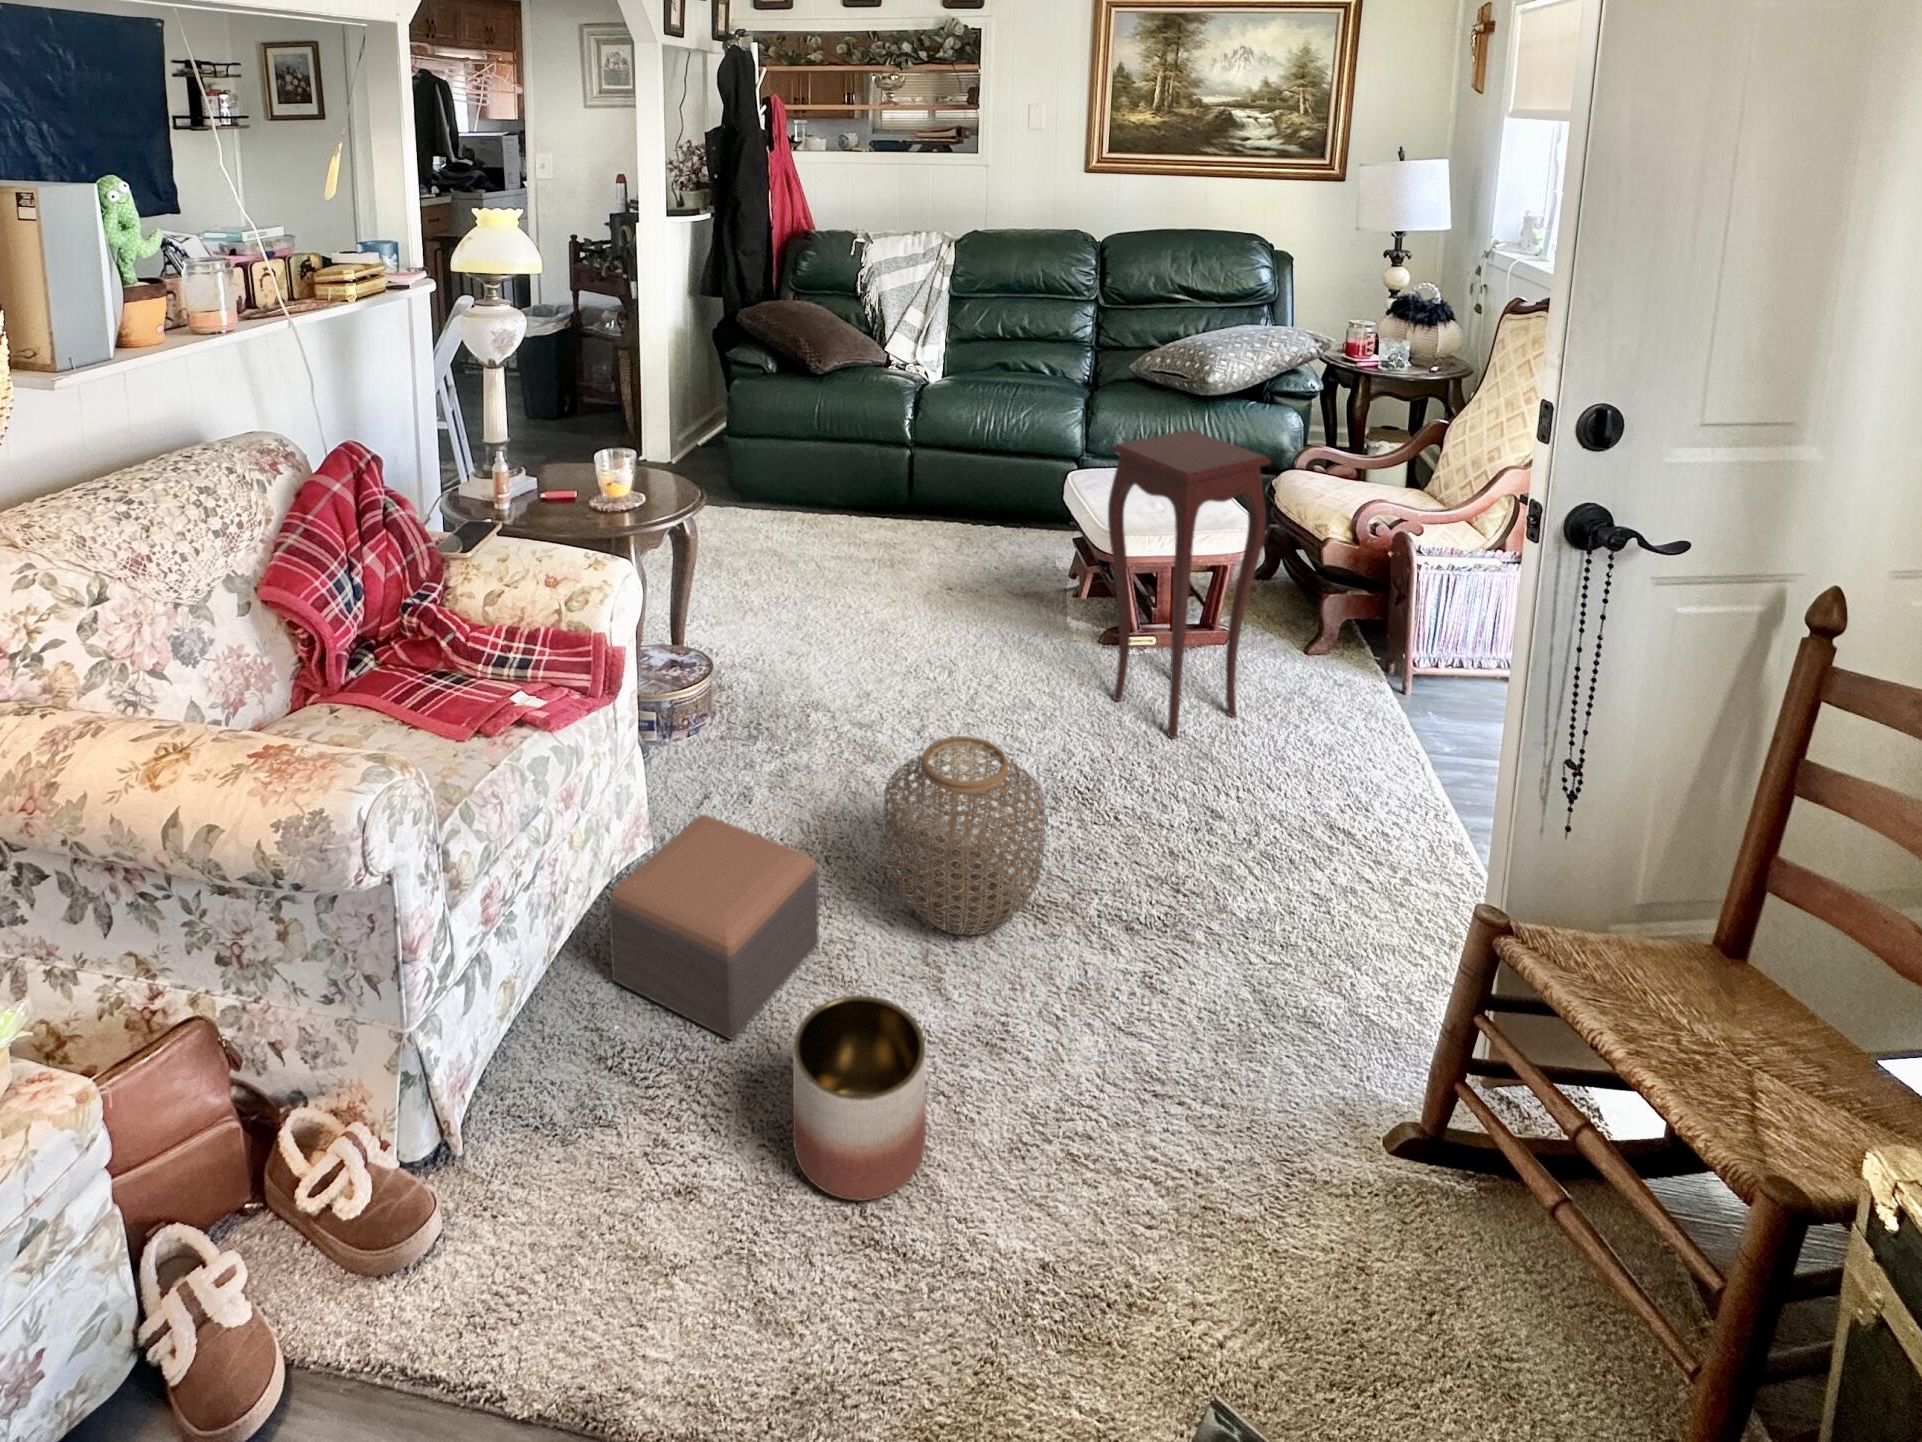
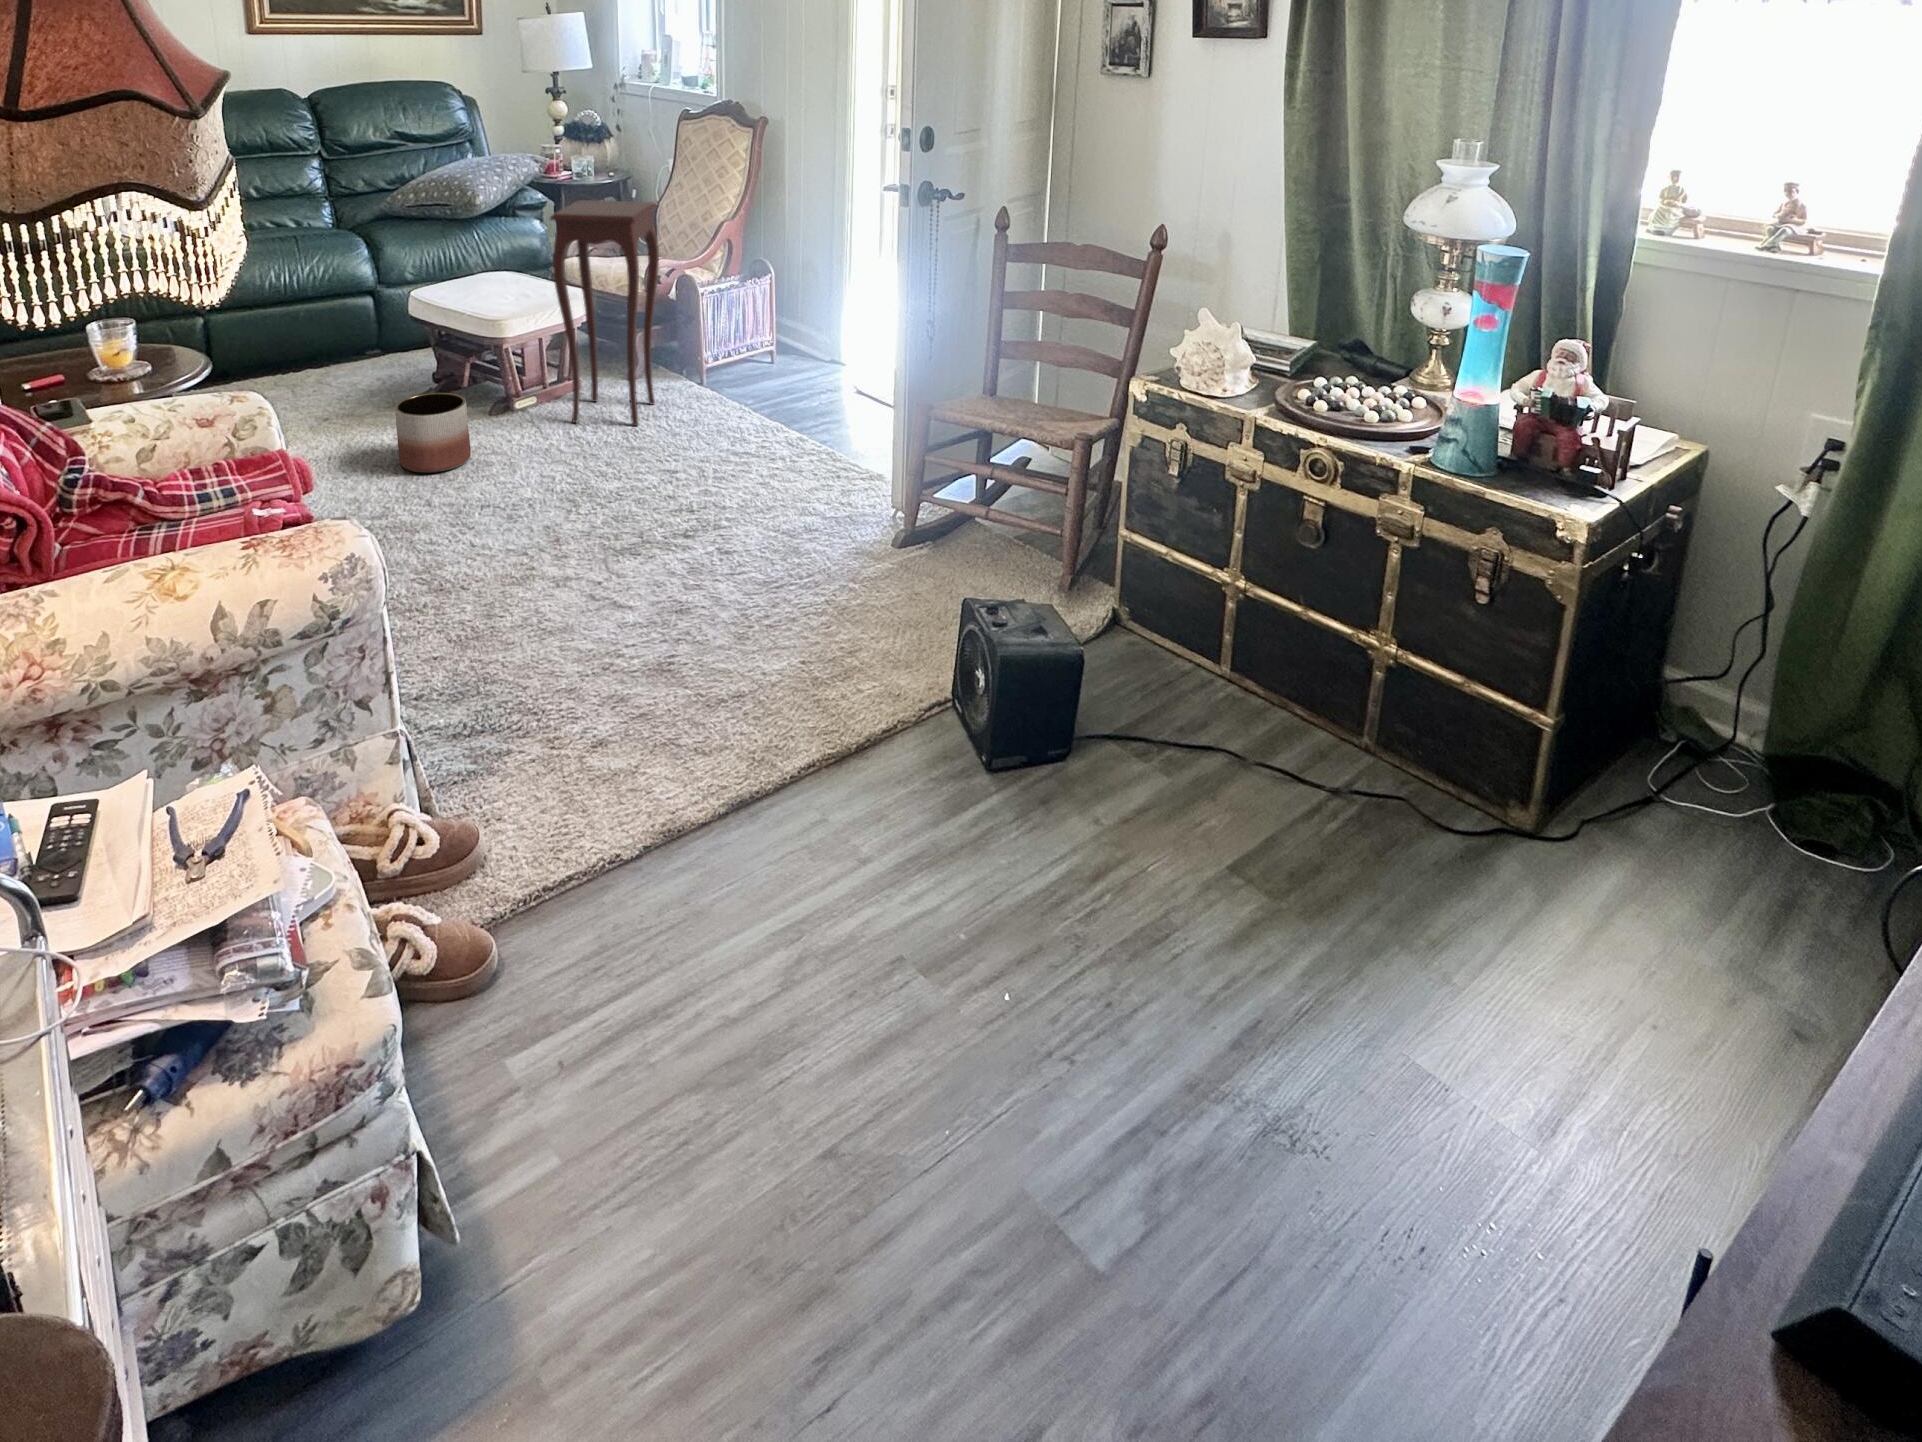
woven basket: present [883,736,1045,936] -> none [578,413,704,555]
footstool: present [609,815,819,1040] -> none [464,525,617,683]
planter: present [793,995,926,1200] -> present [395,393,471,473]

